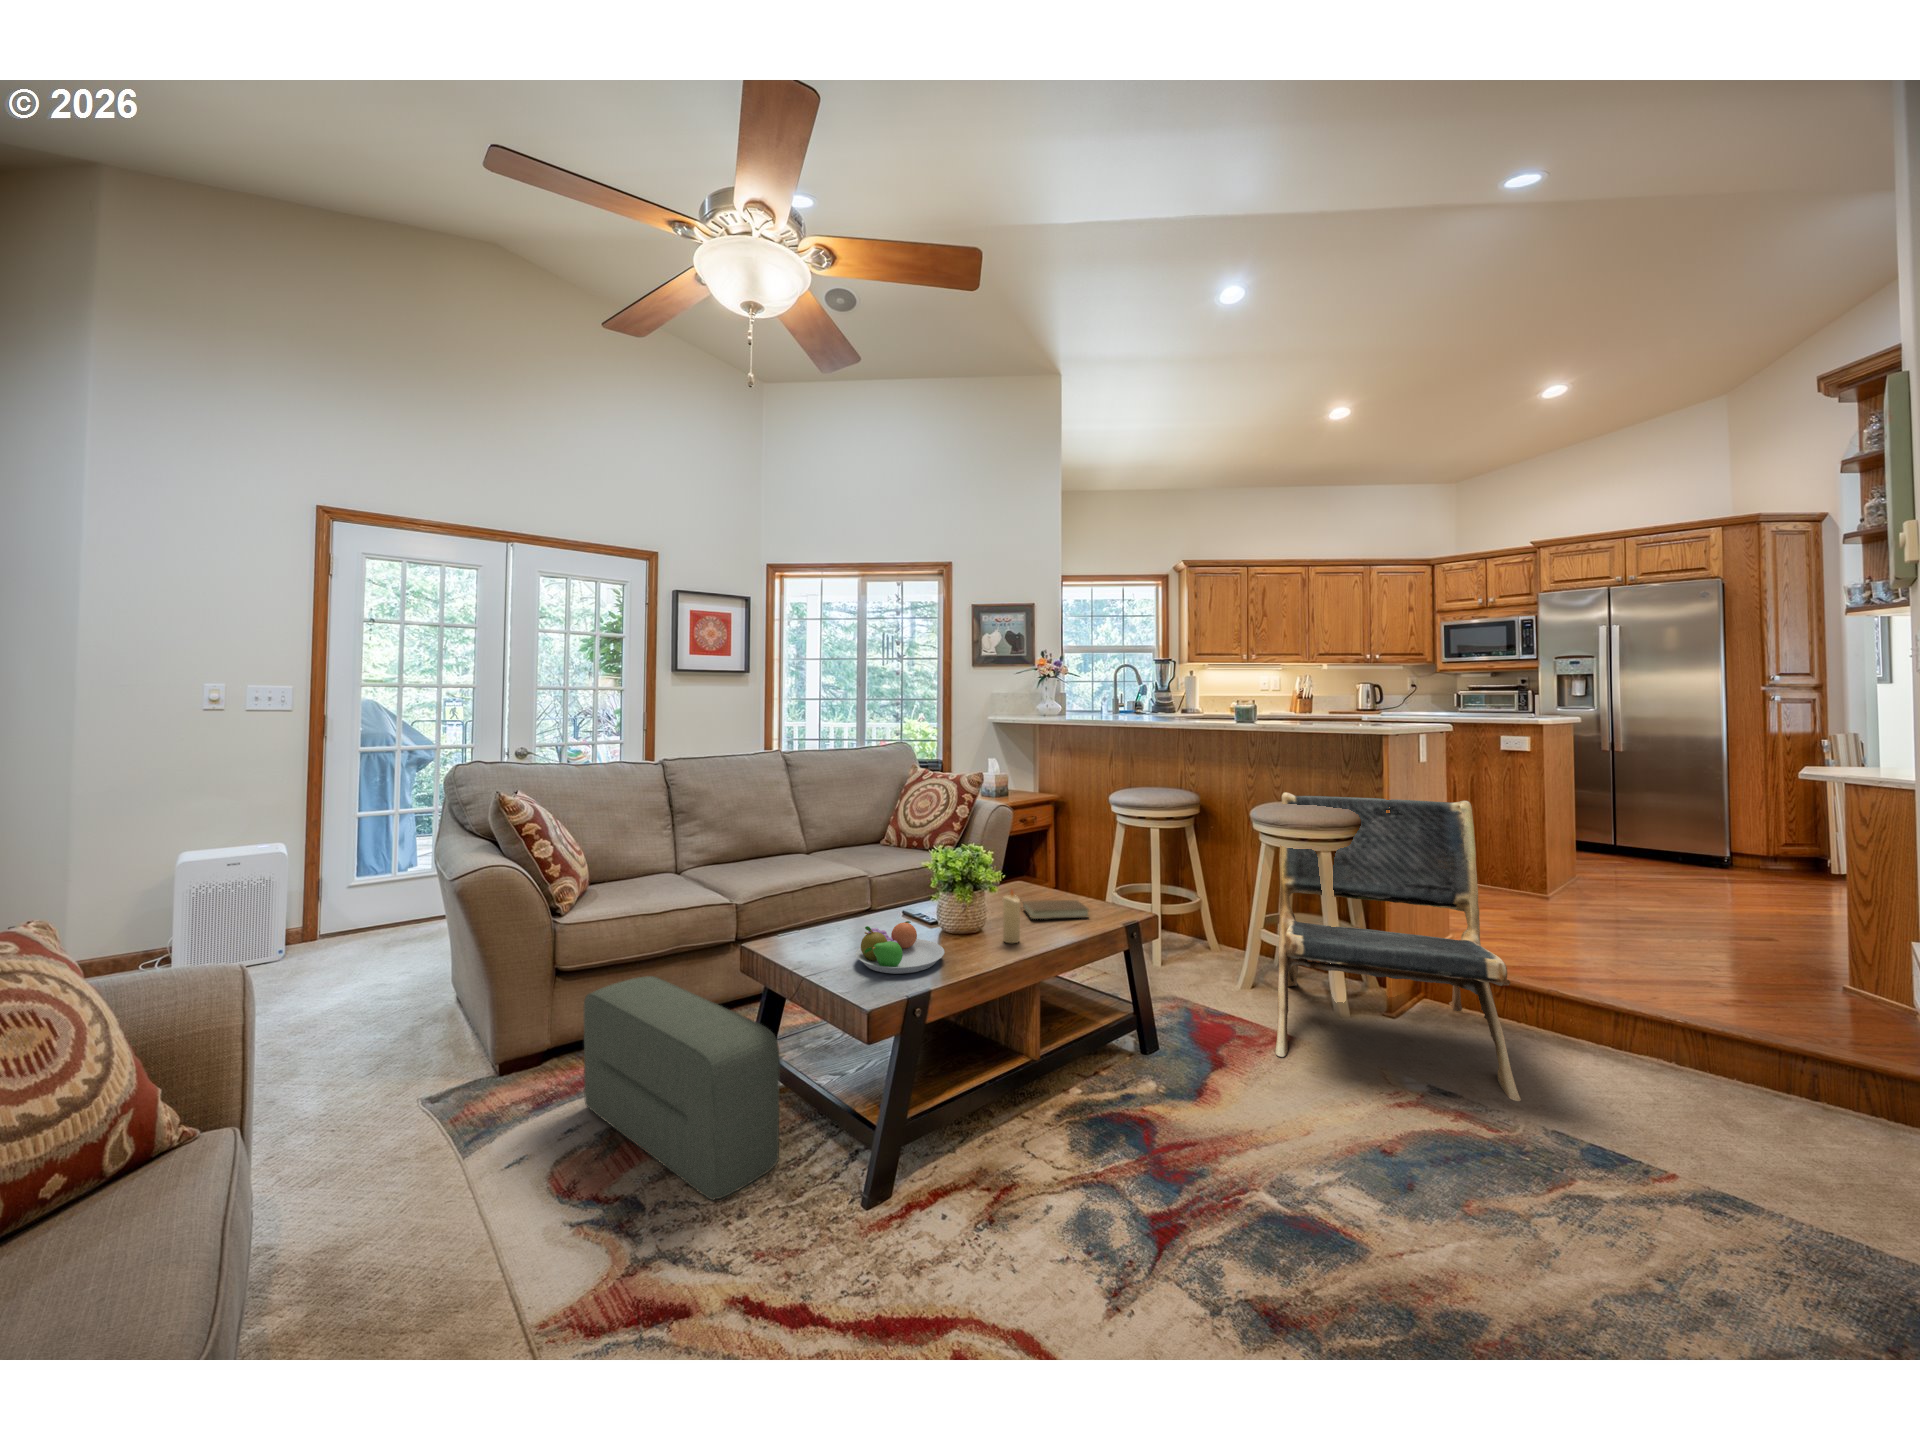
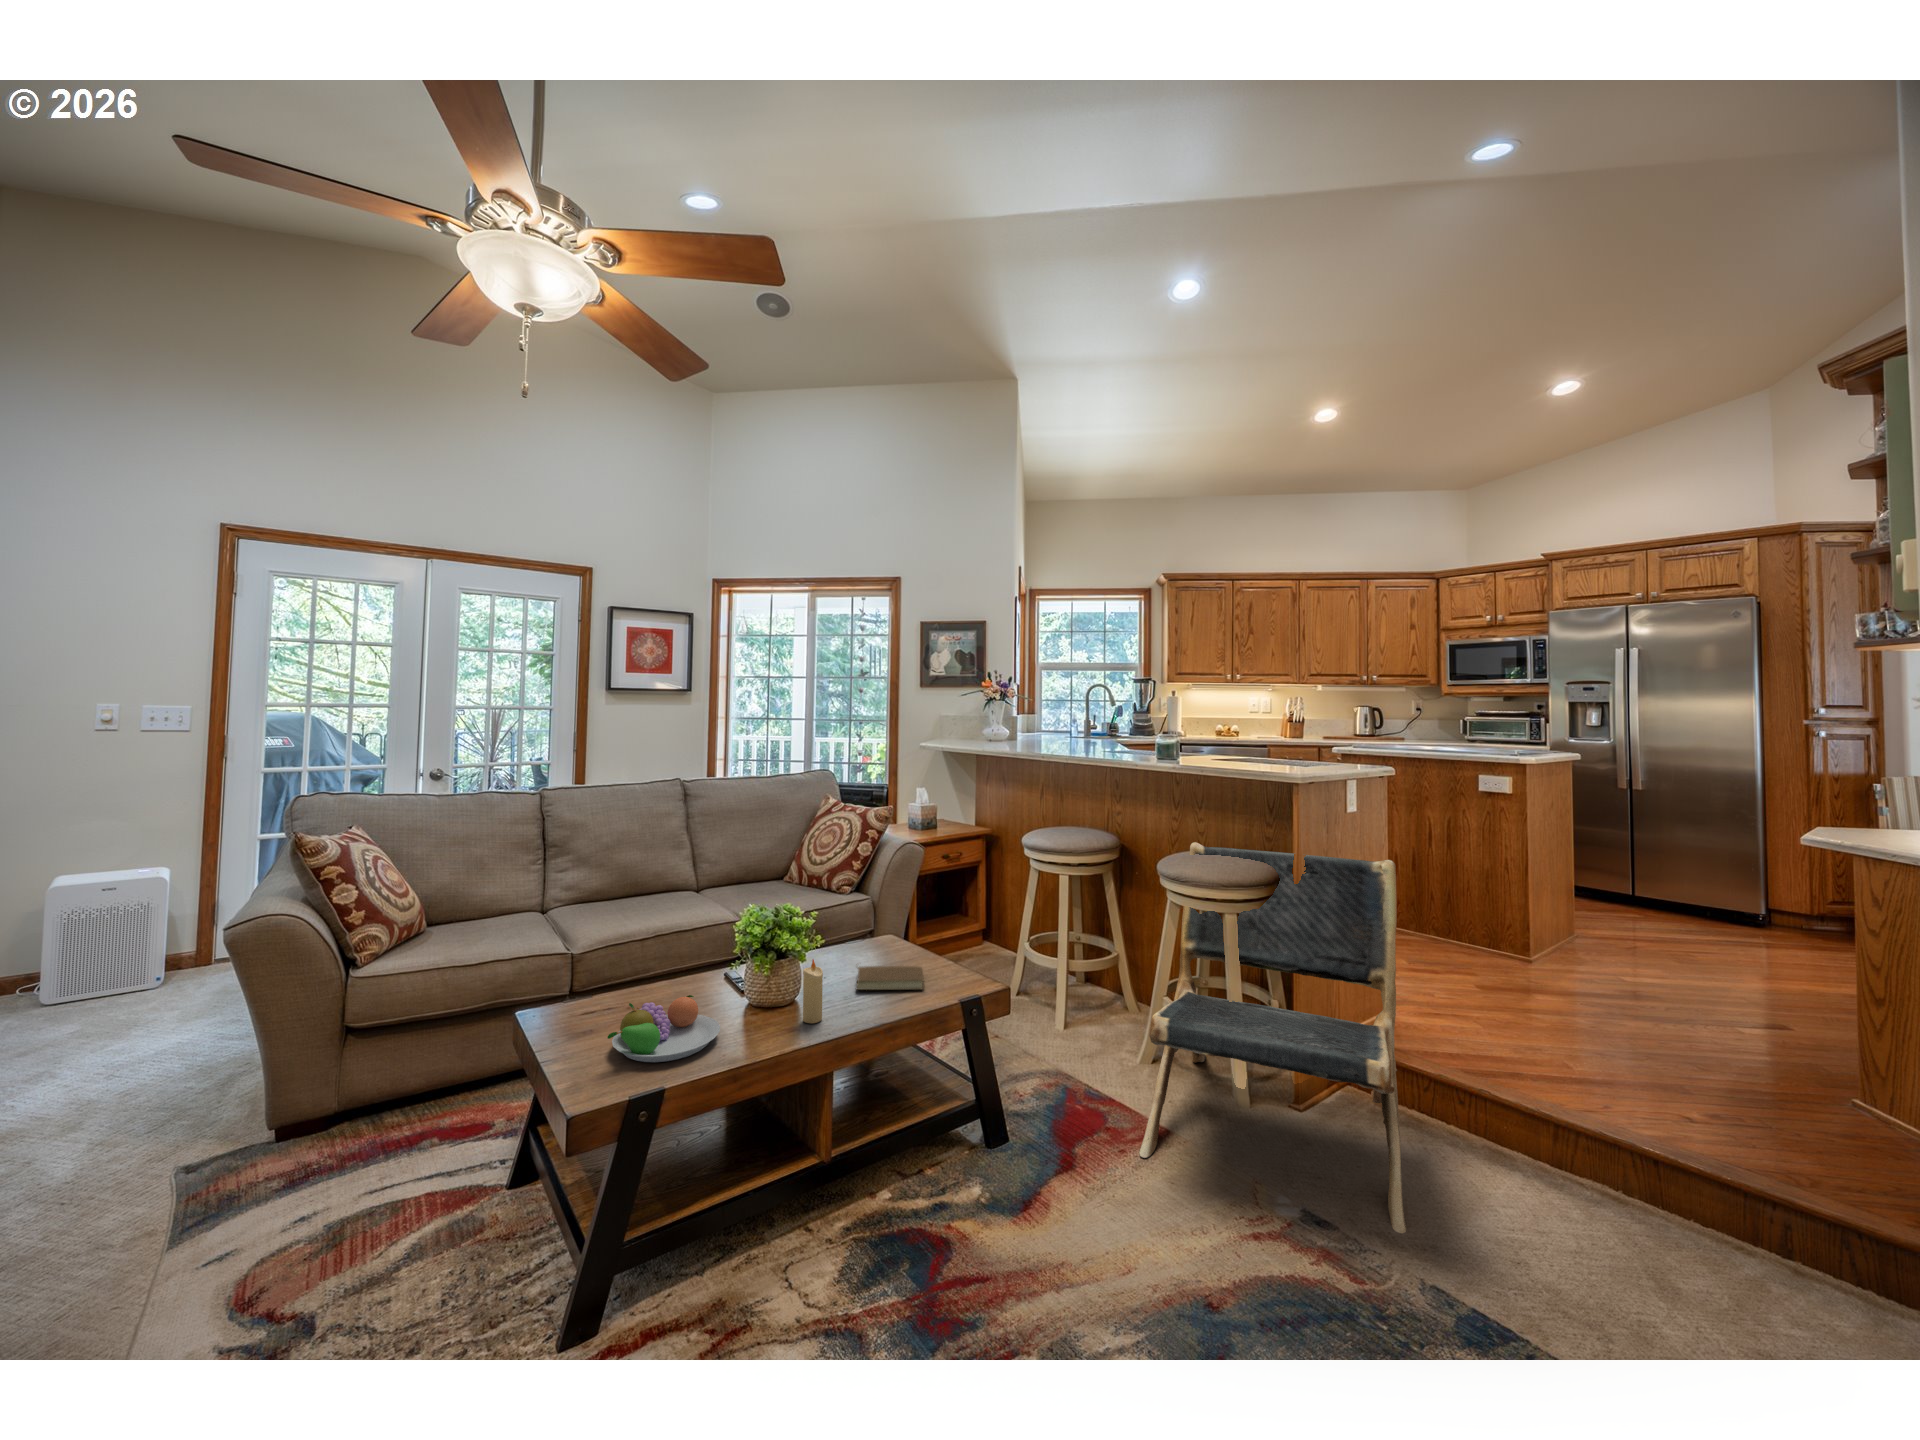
pouf: present [584,976,779,1200] -> none [333,1043,500,1328]

